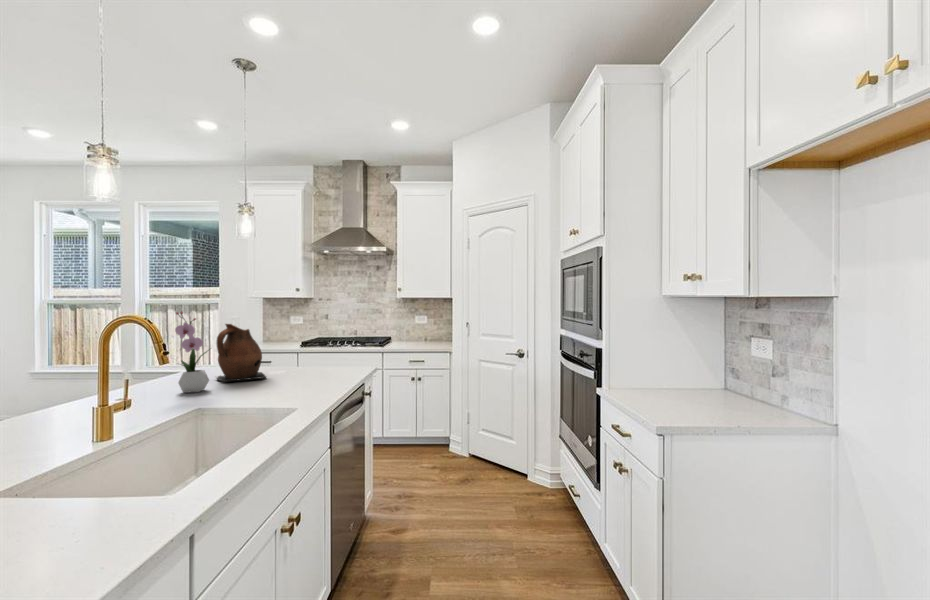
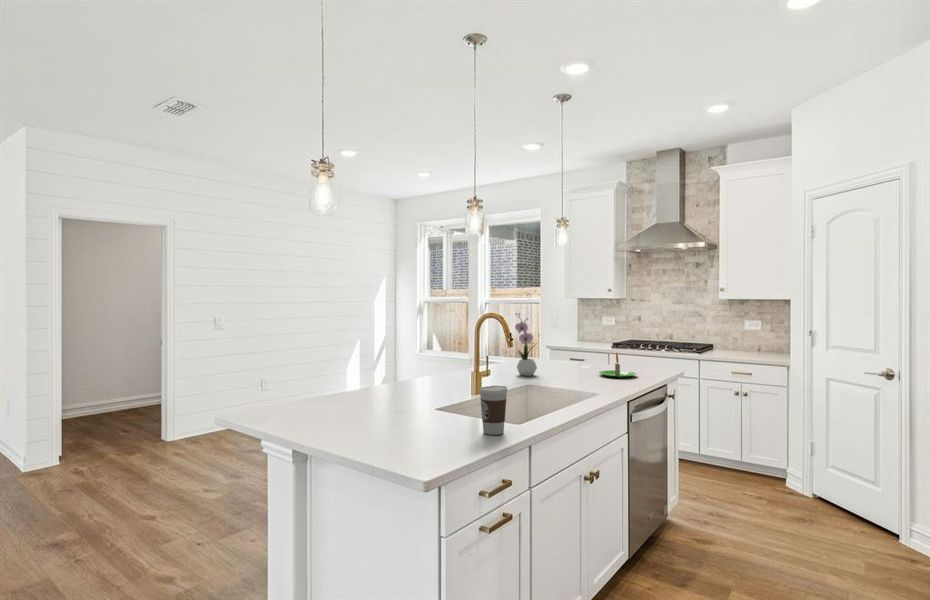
ceramic pitcher: present [217,324,266,382] -> none [539,323,579,372]
candle: none [291,353,333,381] -> present [599,353,636,378]
coffee cup: none [55,442,127,547] -> present [480,386,507,435]

